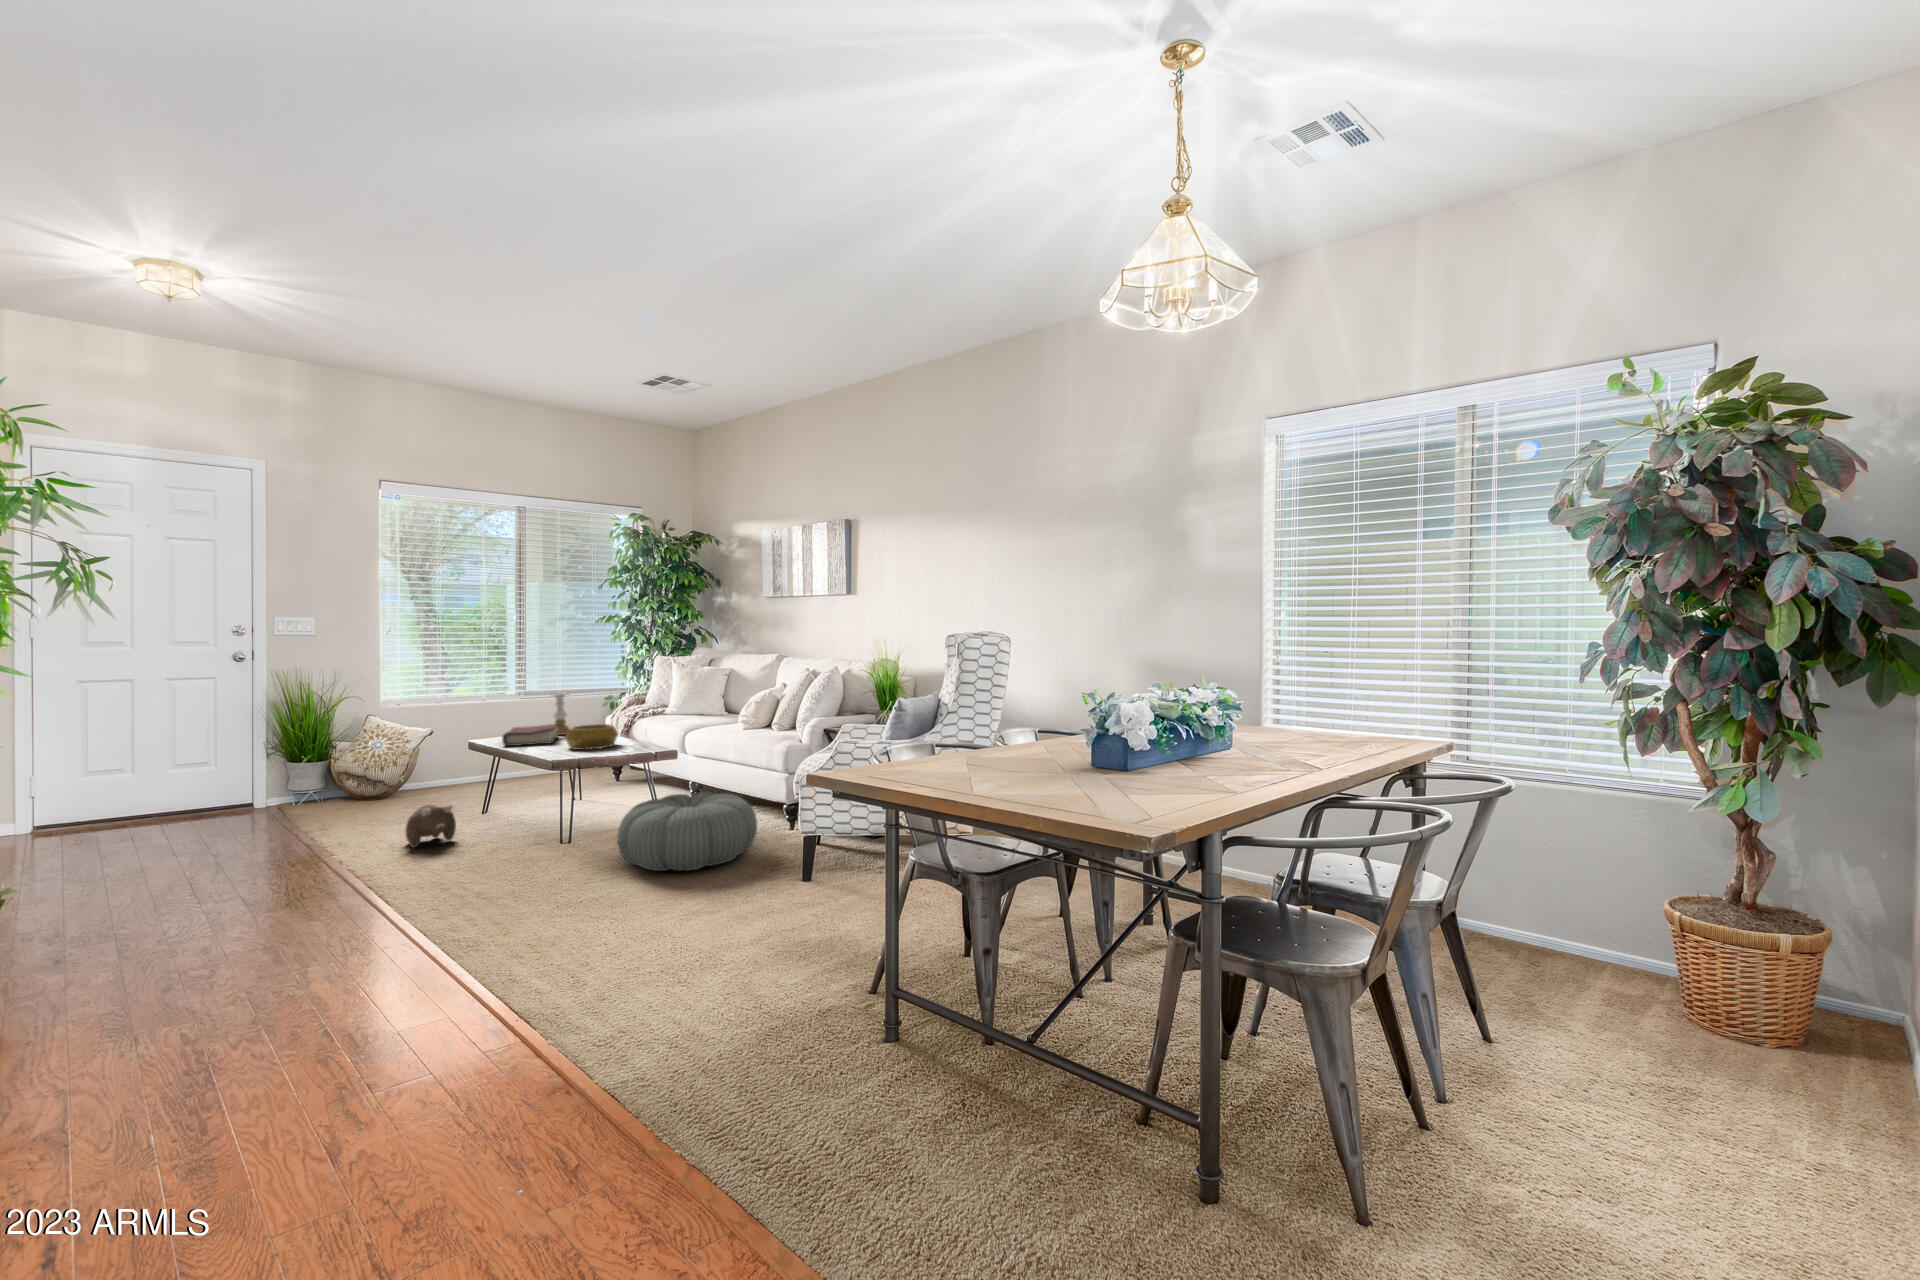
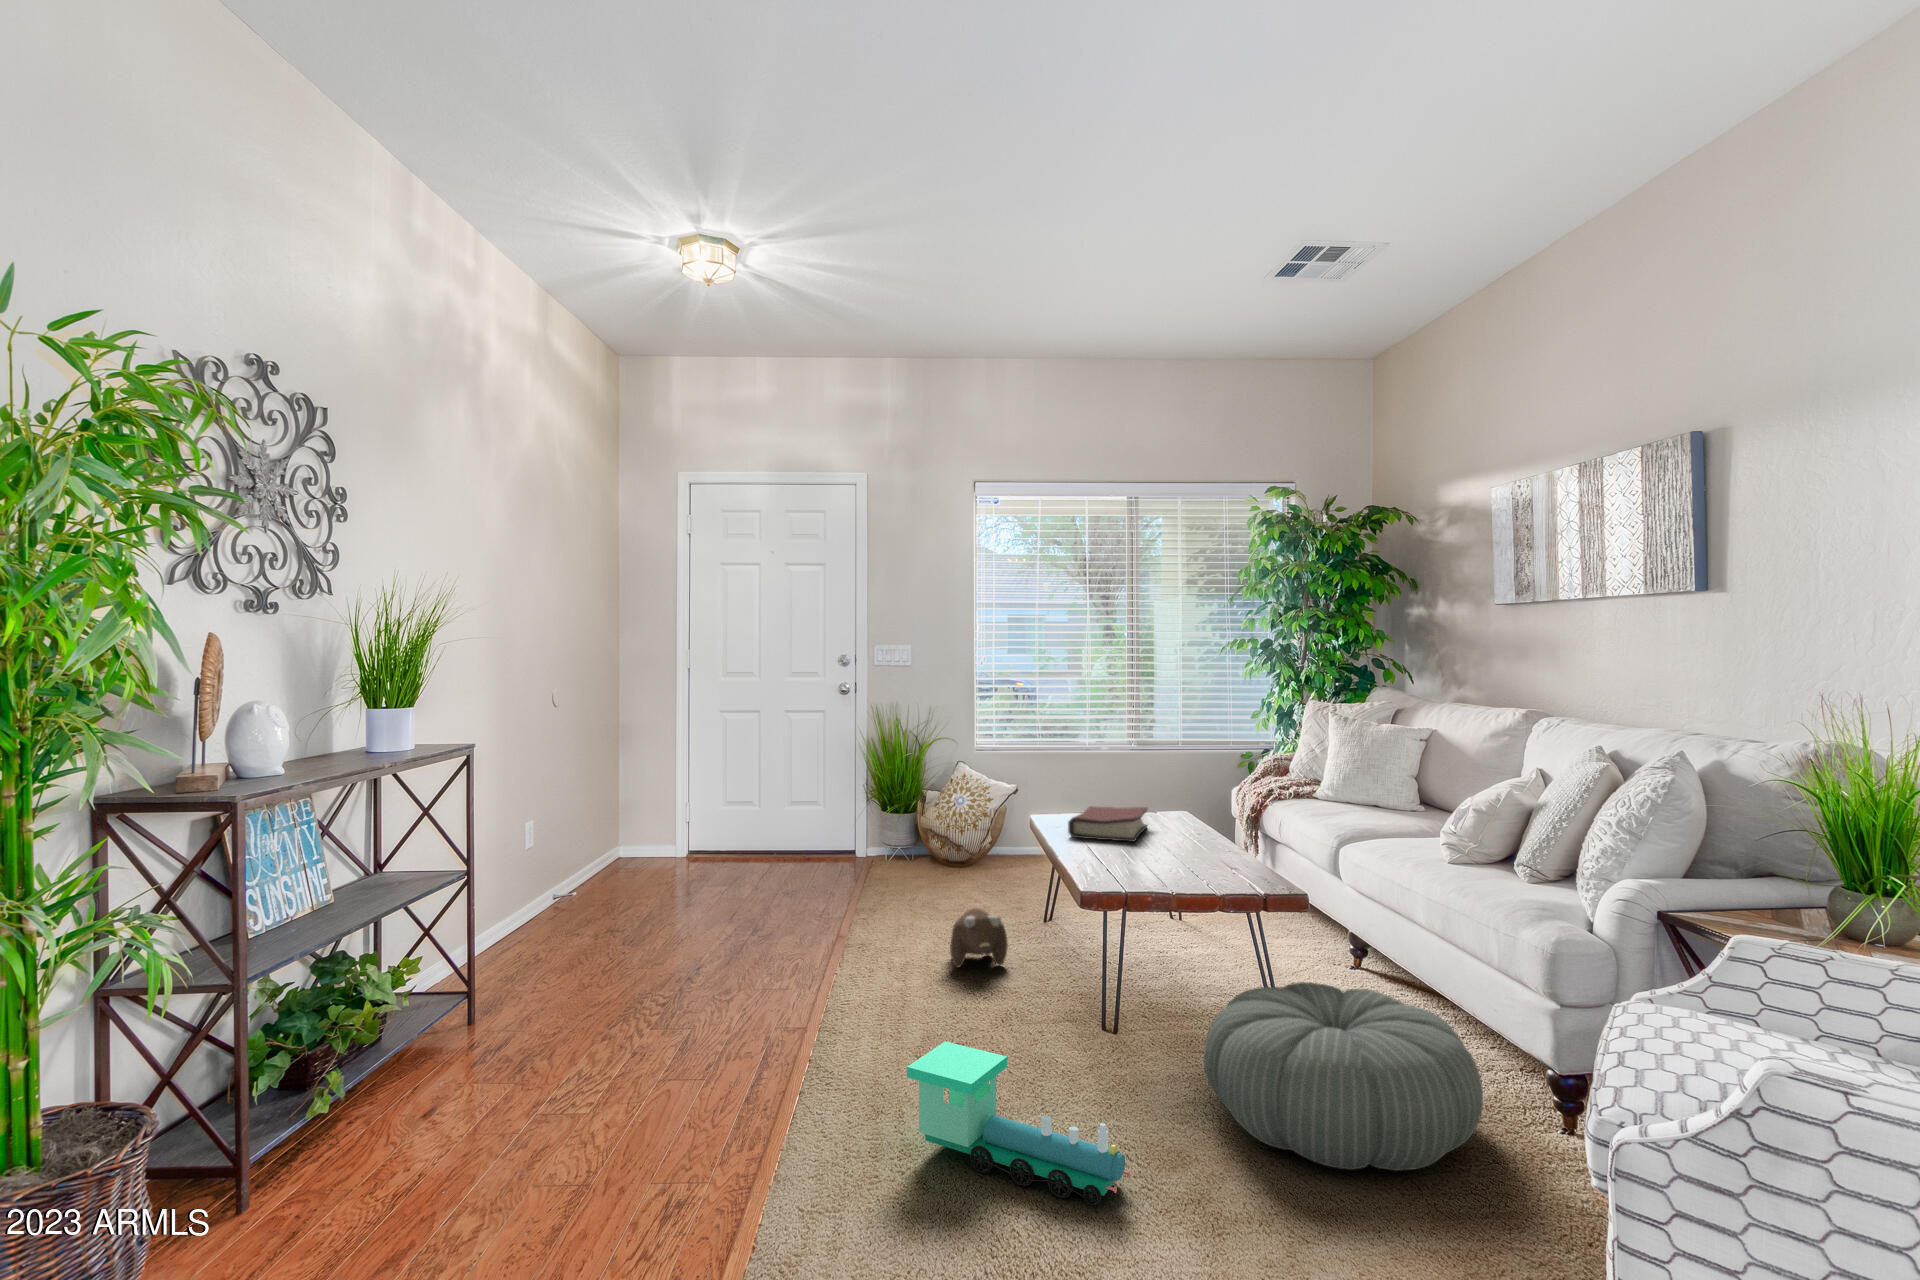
candle holder: present [551,692,569,735] -> none [1135,758,1173,825]
decorative bowl: present [565,724,618,750] -> none [1145,821,1227,867]
toy train: none [431,856,585,920] -> present [907,1042,1130,1205]

